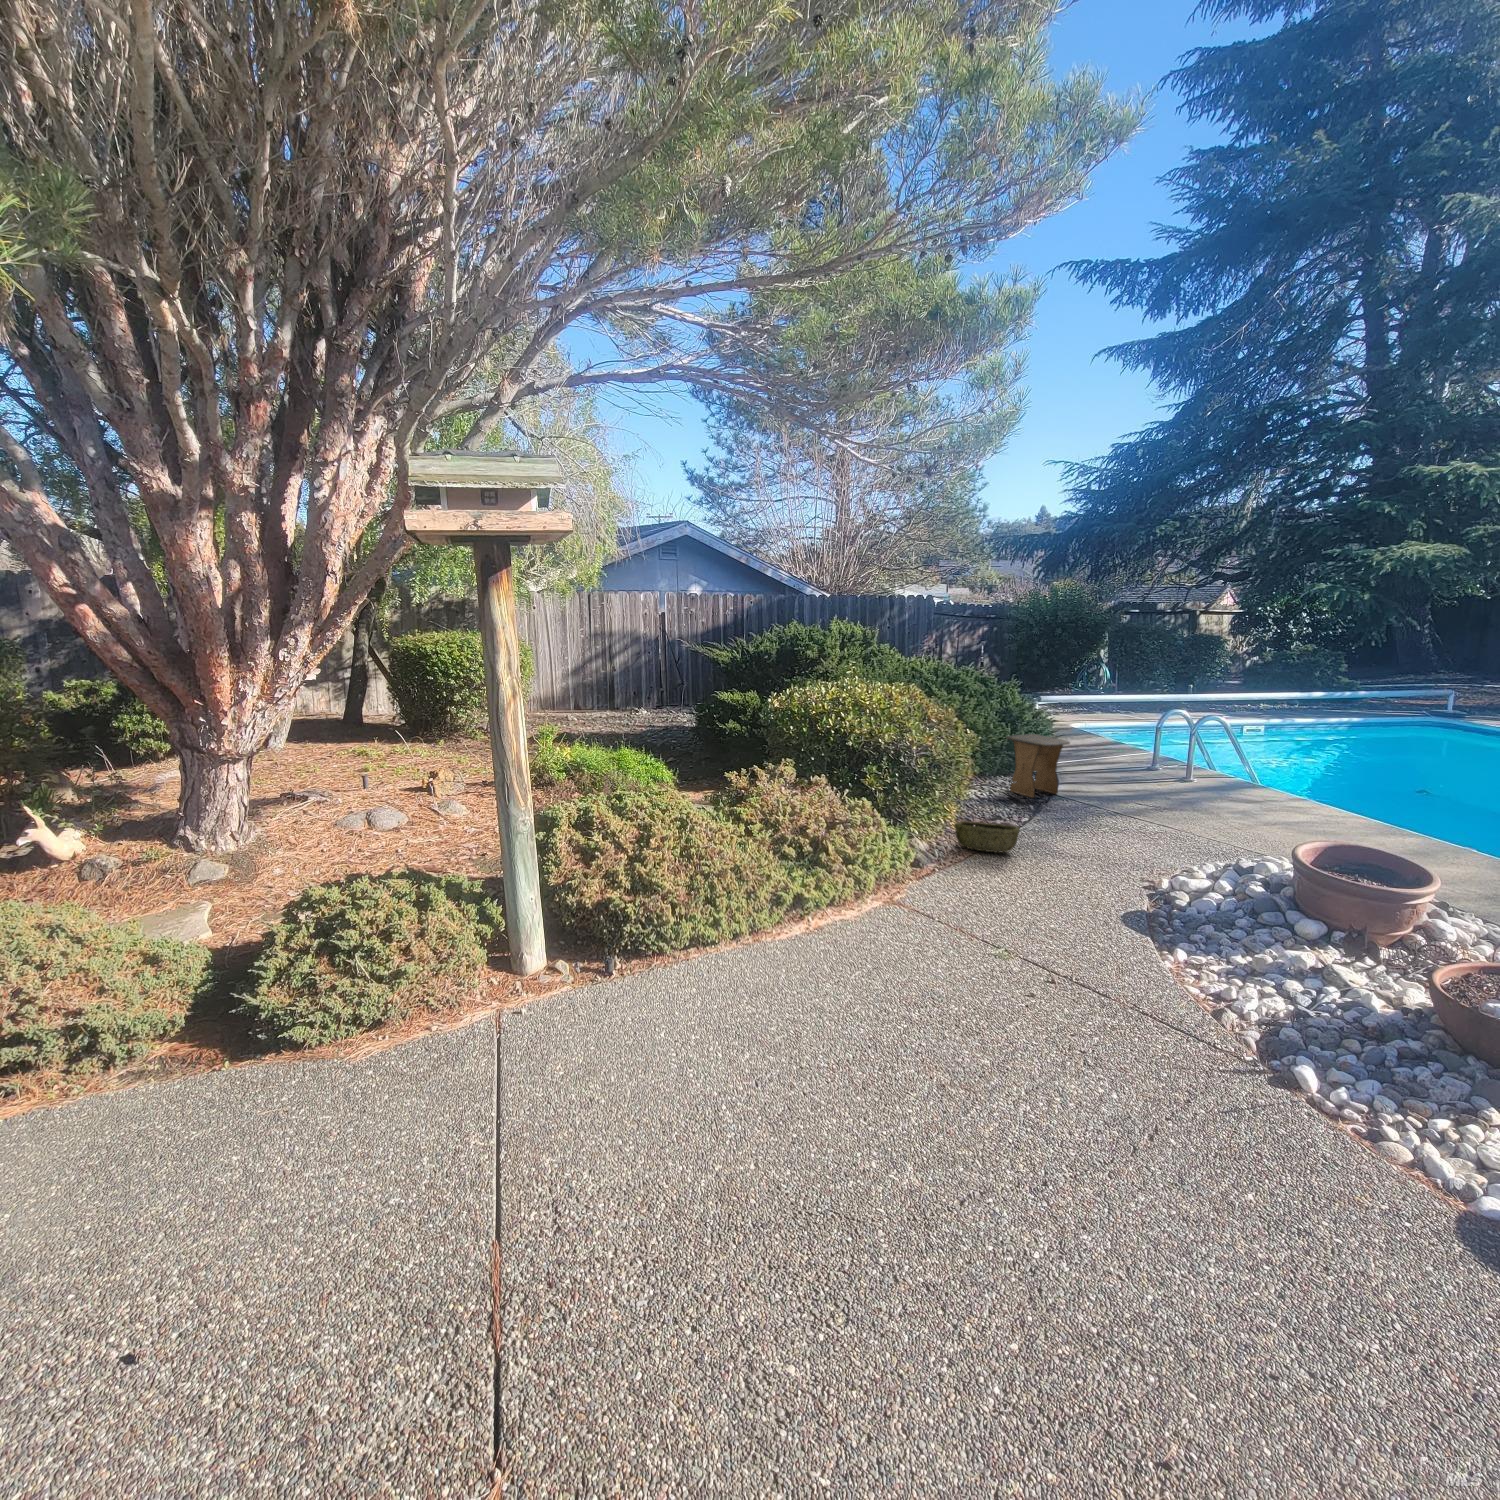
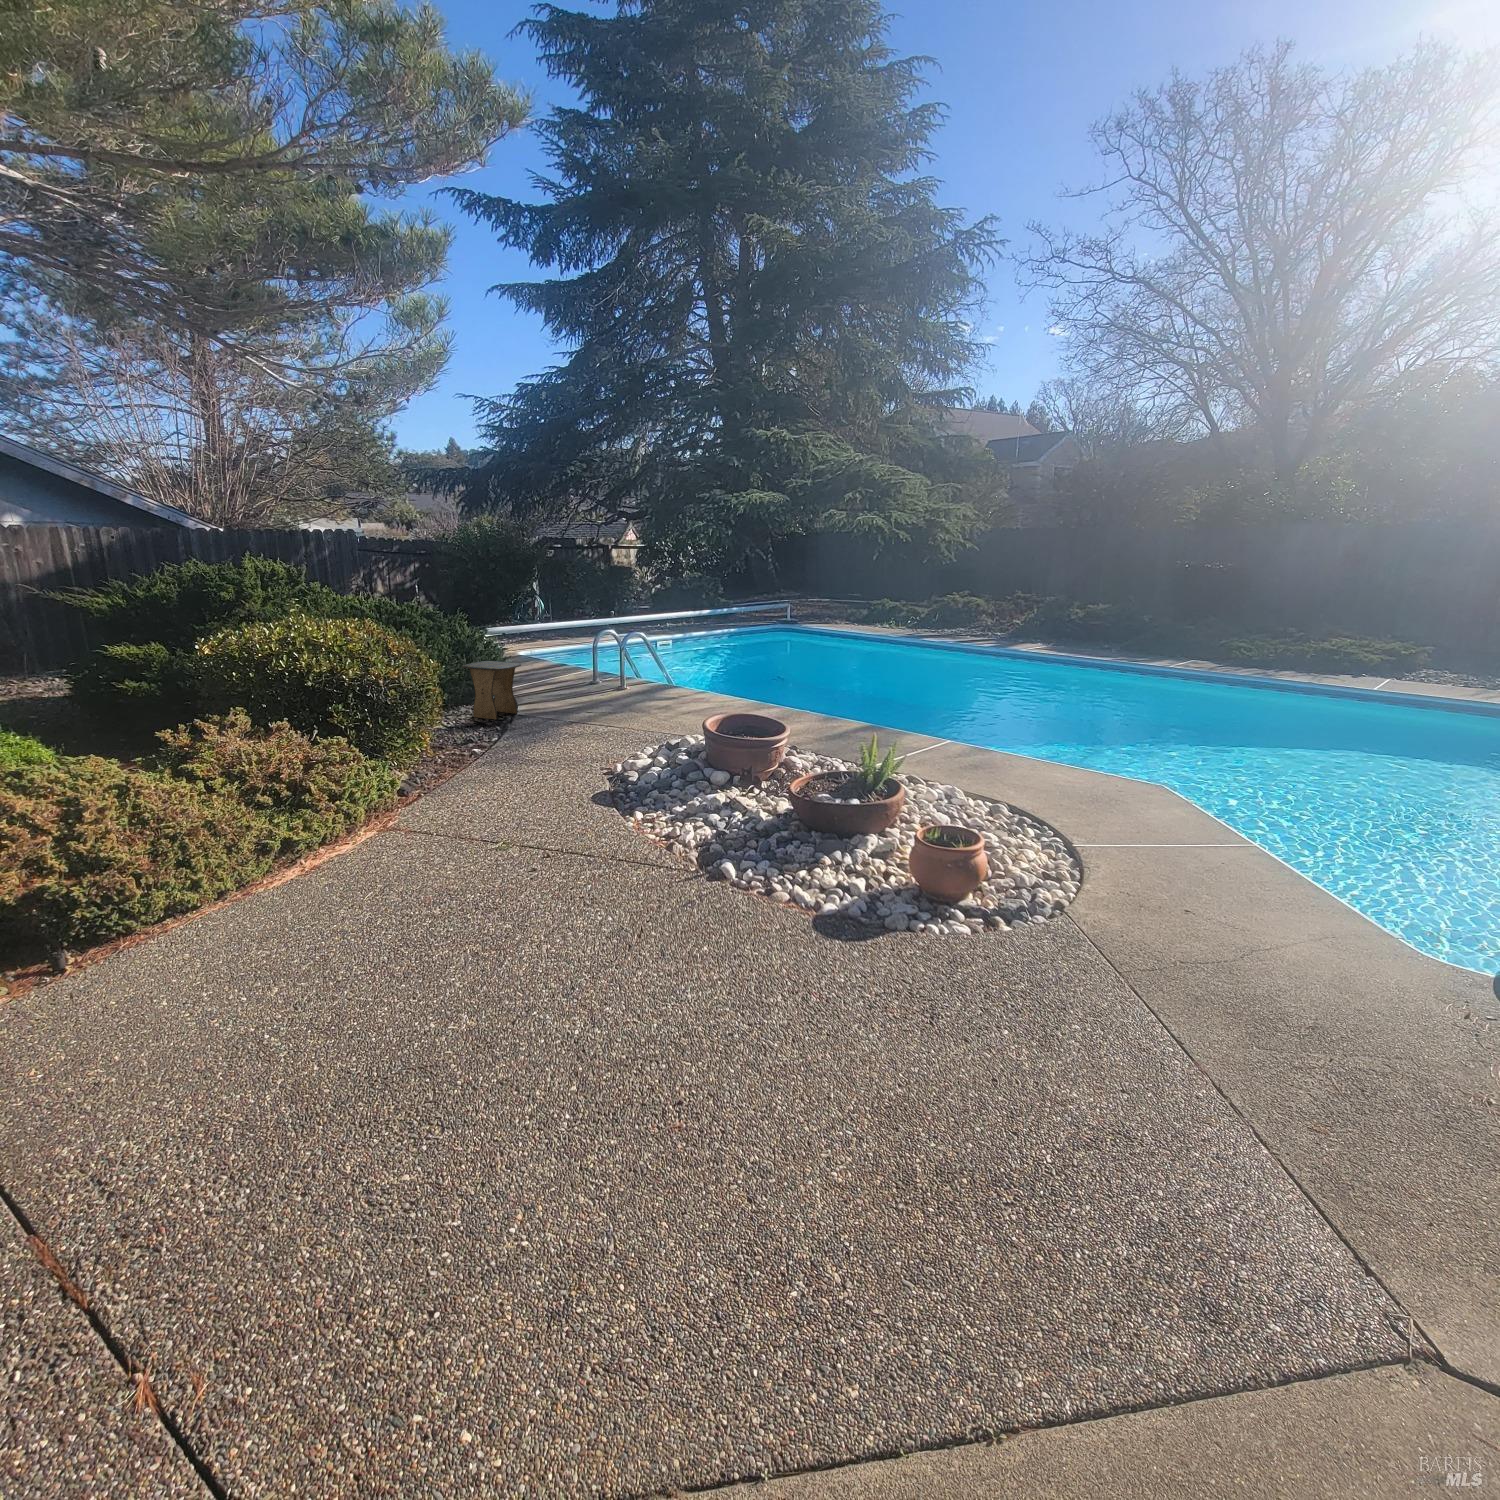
woven basket: present [954,821,1020,853] -> none [430,743,492,771]

